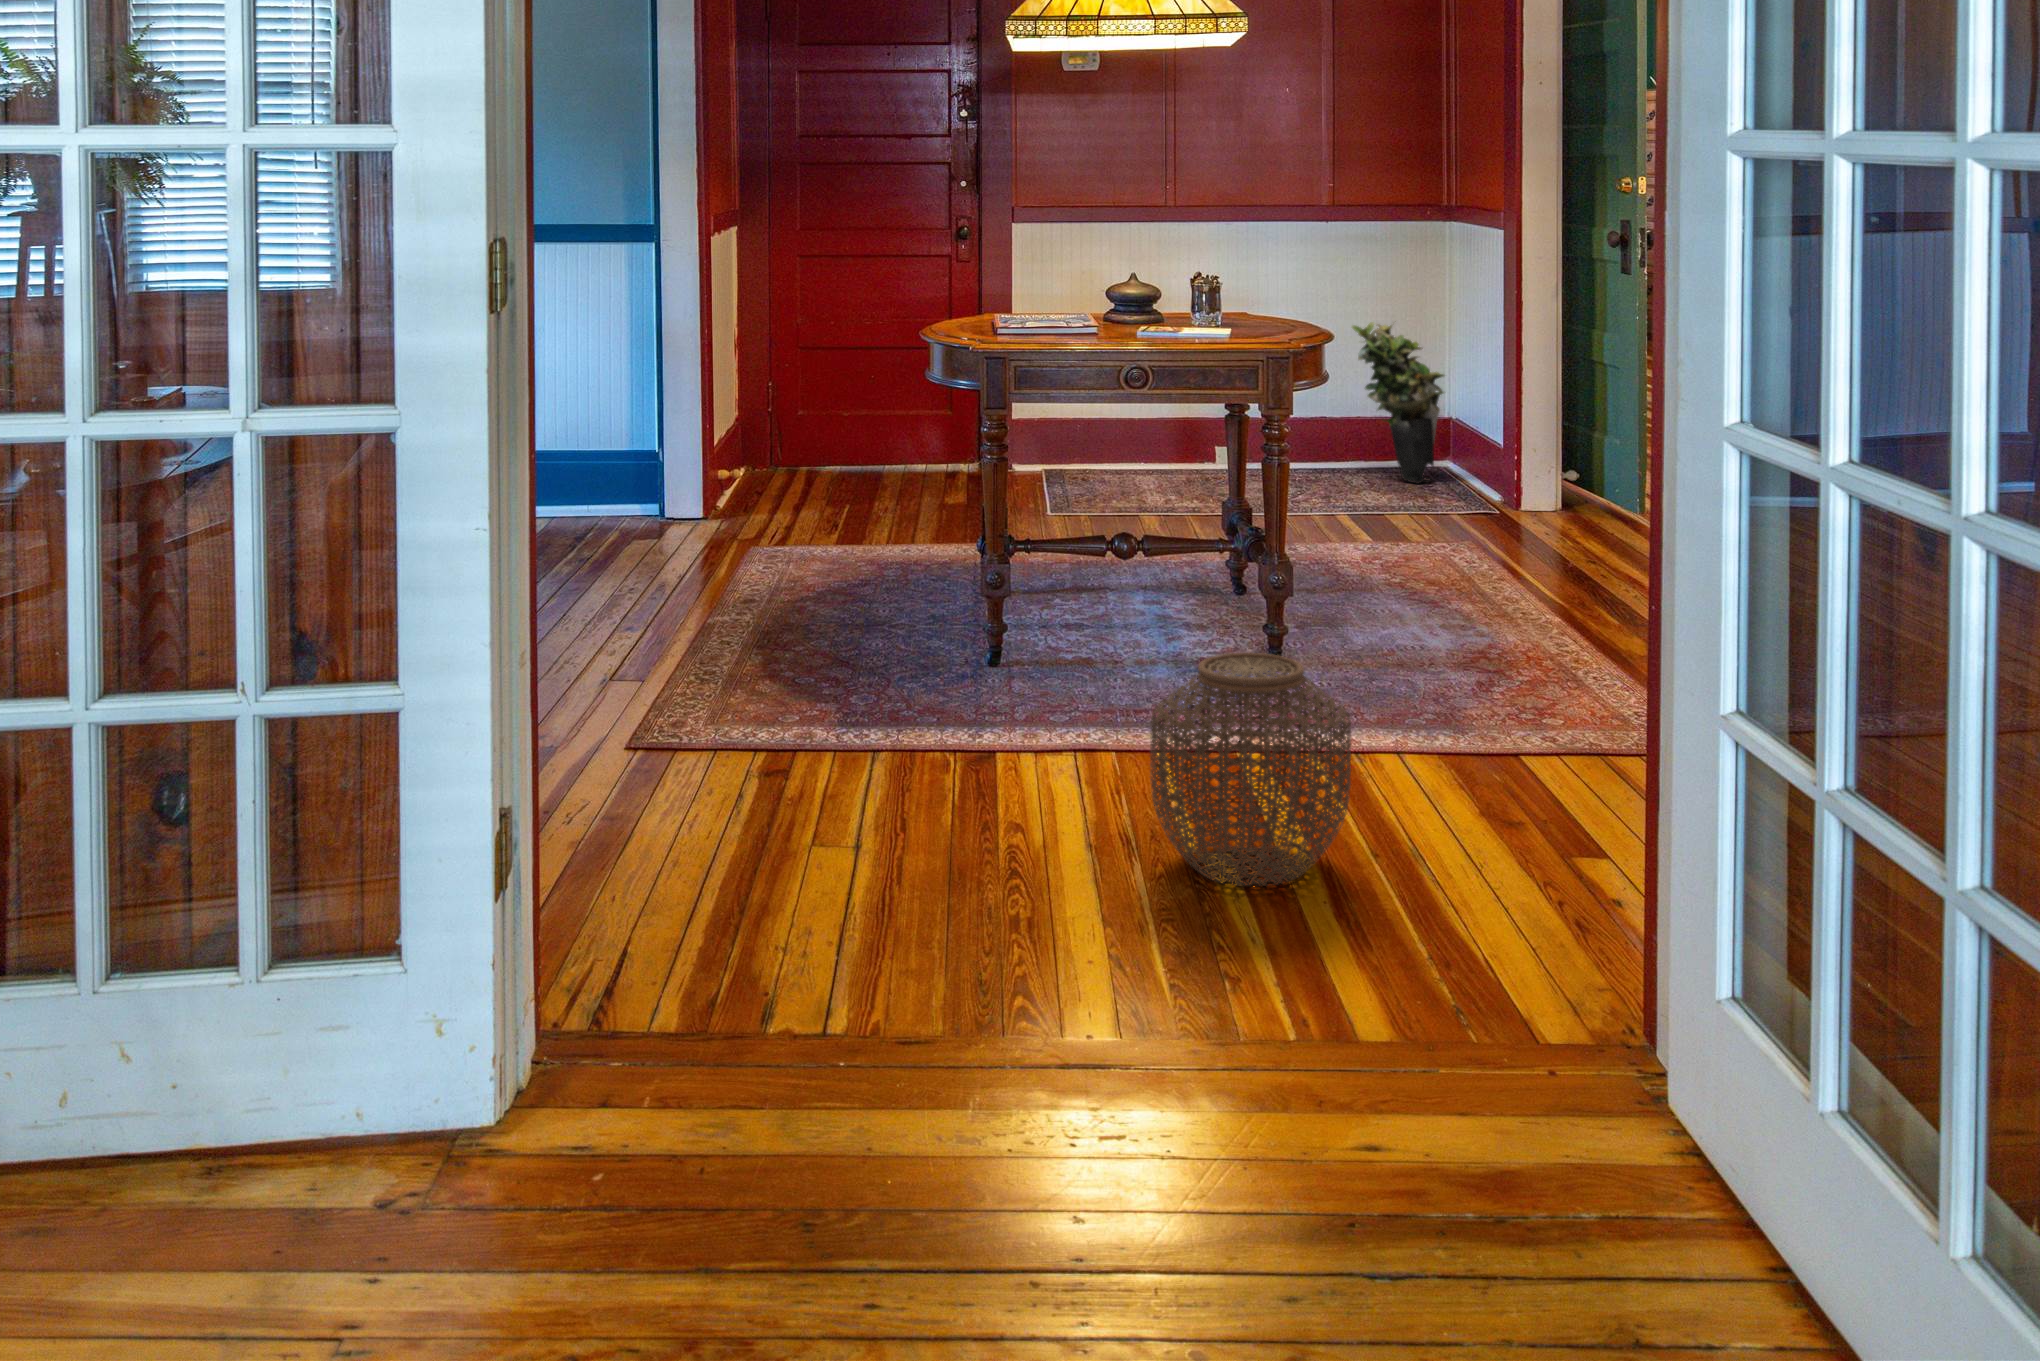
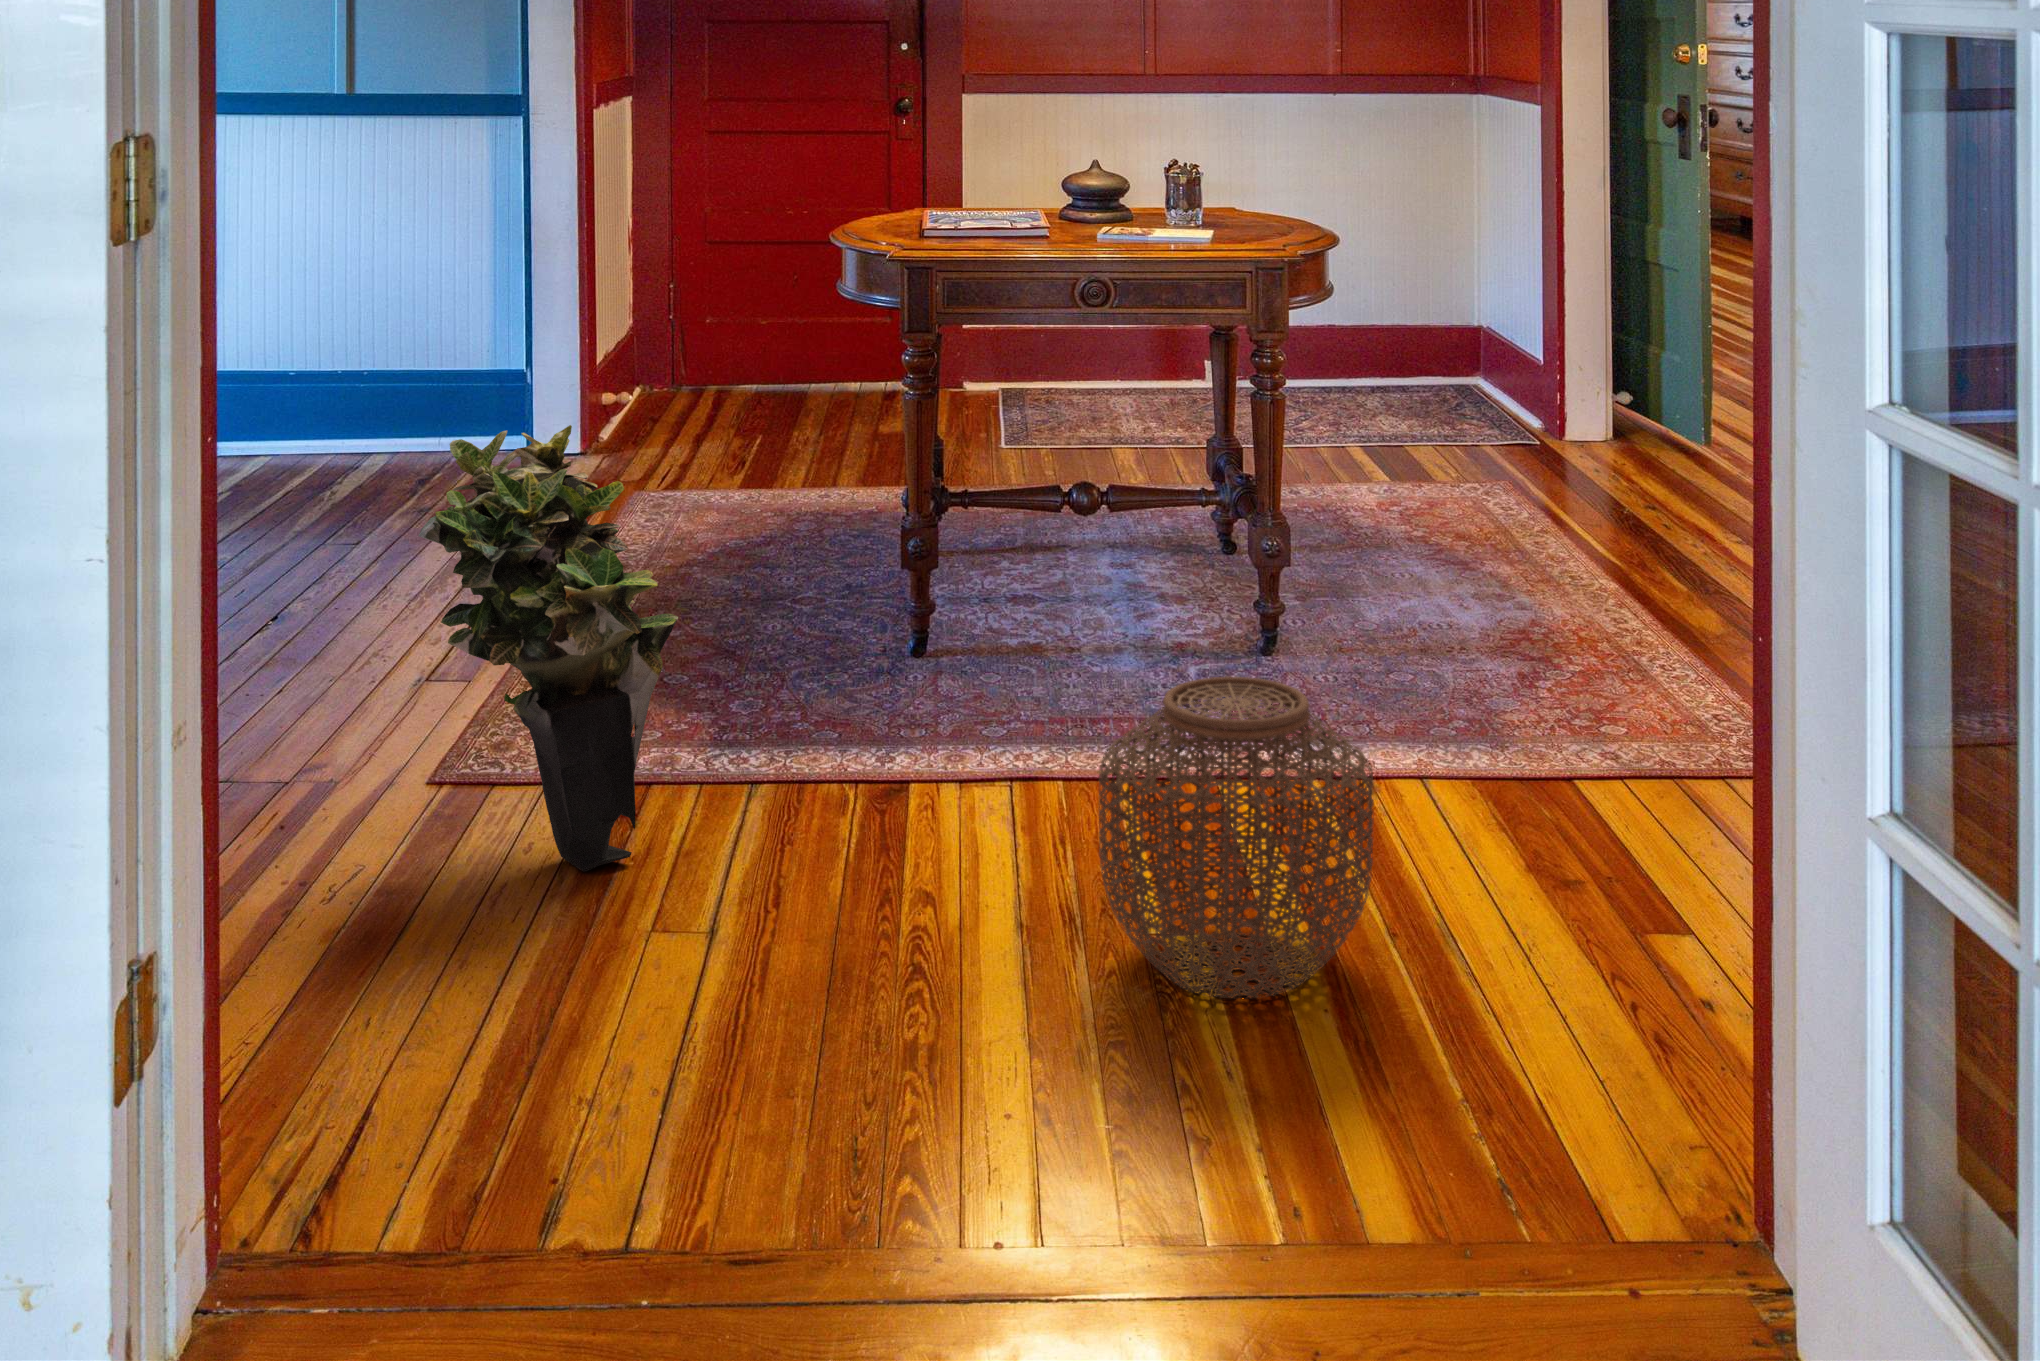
potted plant: present [1352,322,1444,483] -> present [418,425,678,872]

